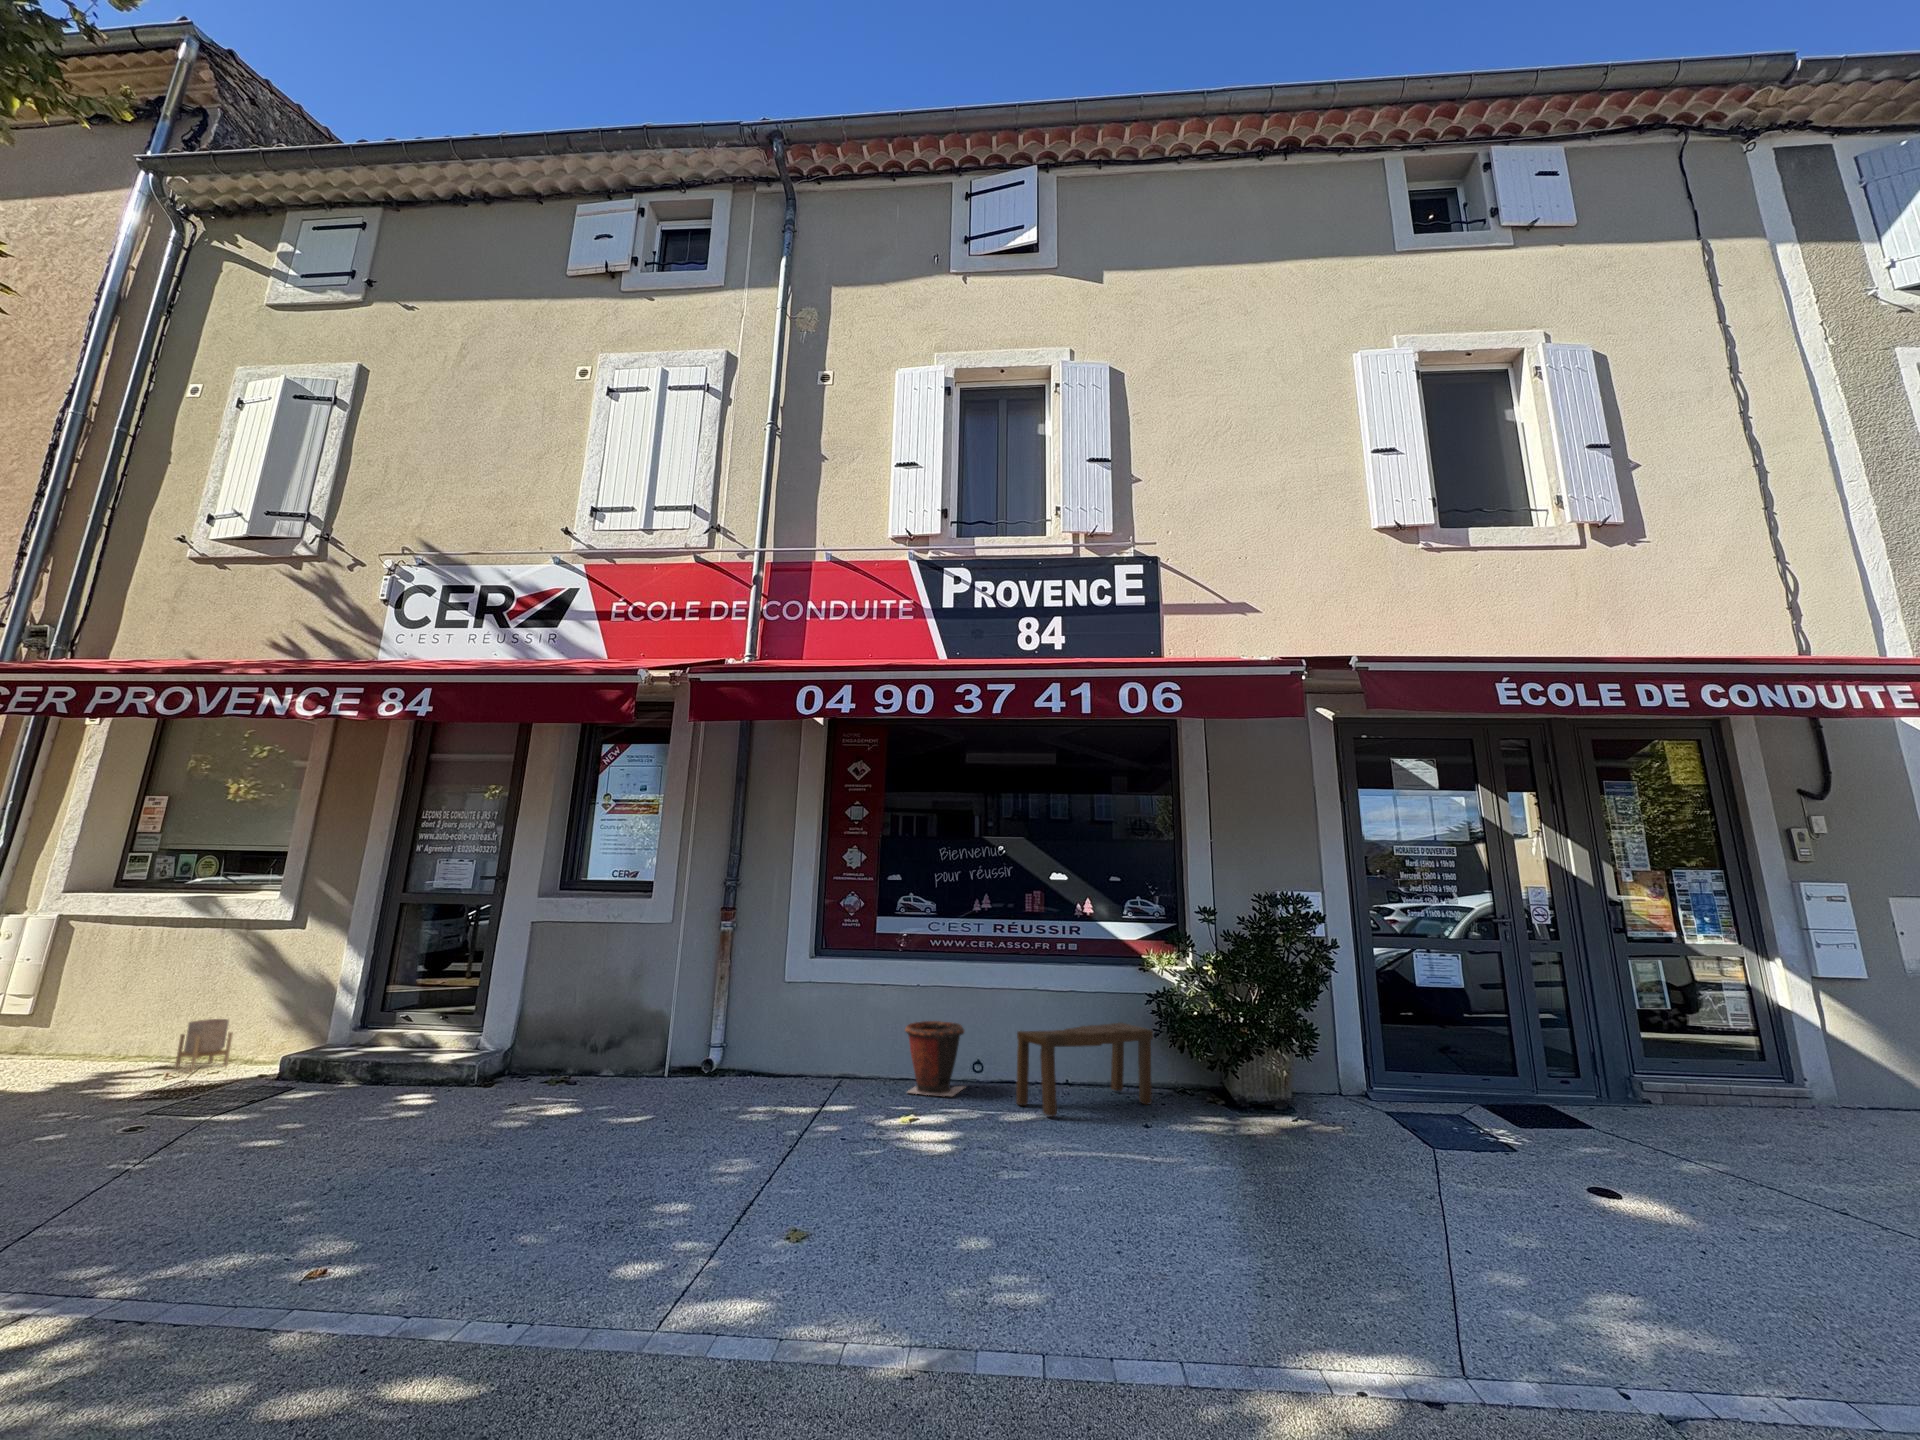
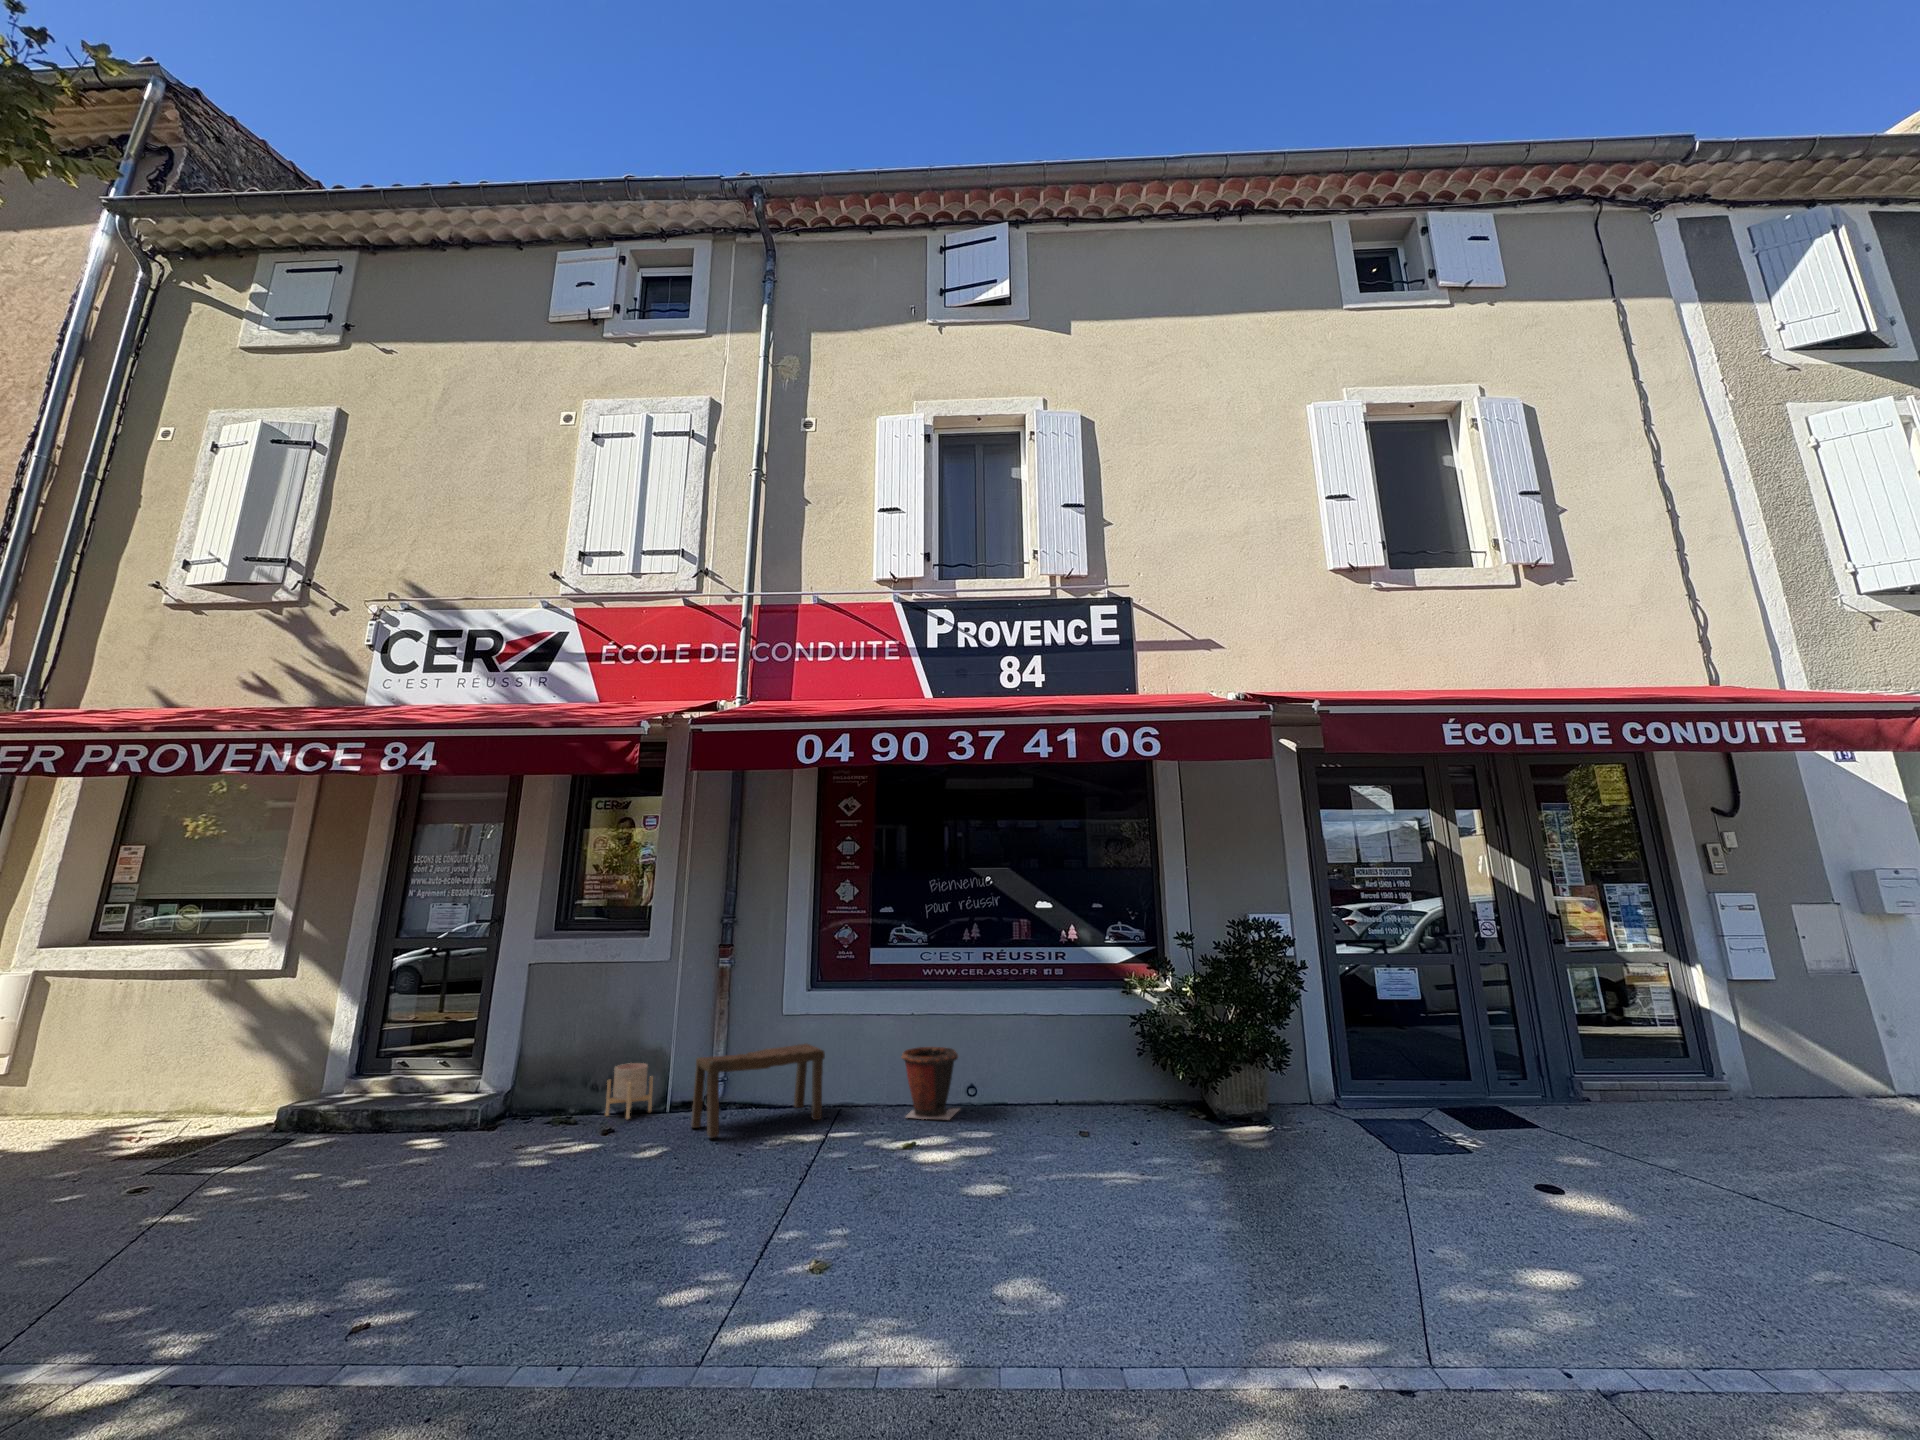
planter: present [175,1019,233,1072] -> present [606,1063,653,1119]
bench: present [1016,1022,1153,1116] -> present [691,1043,825,1138]

